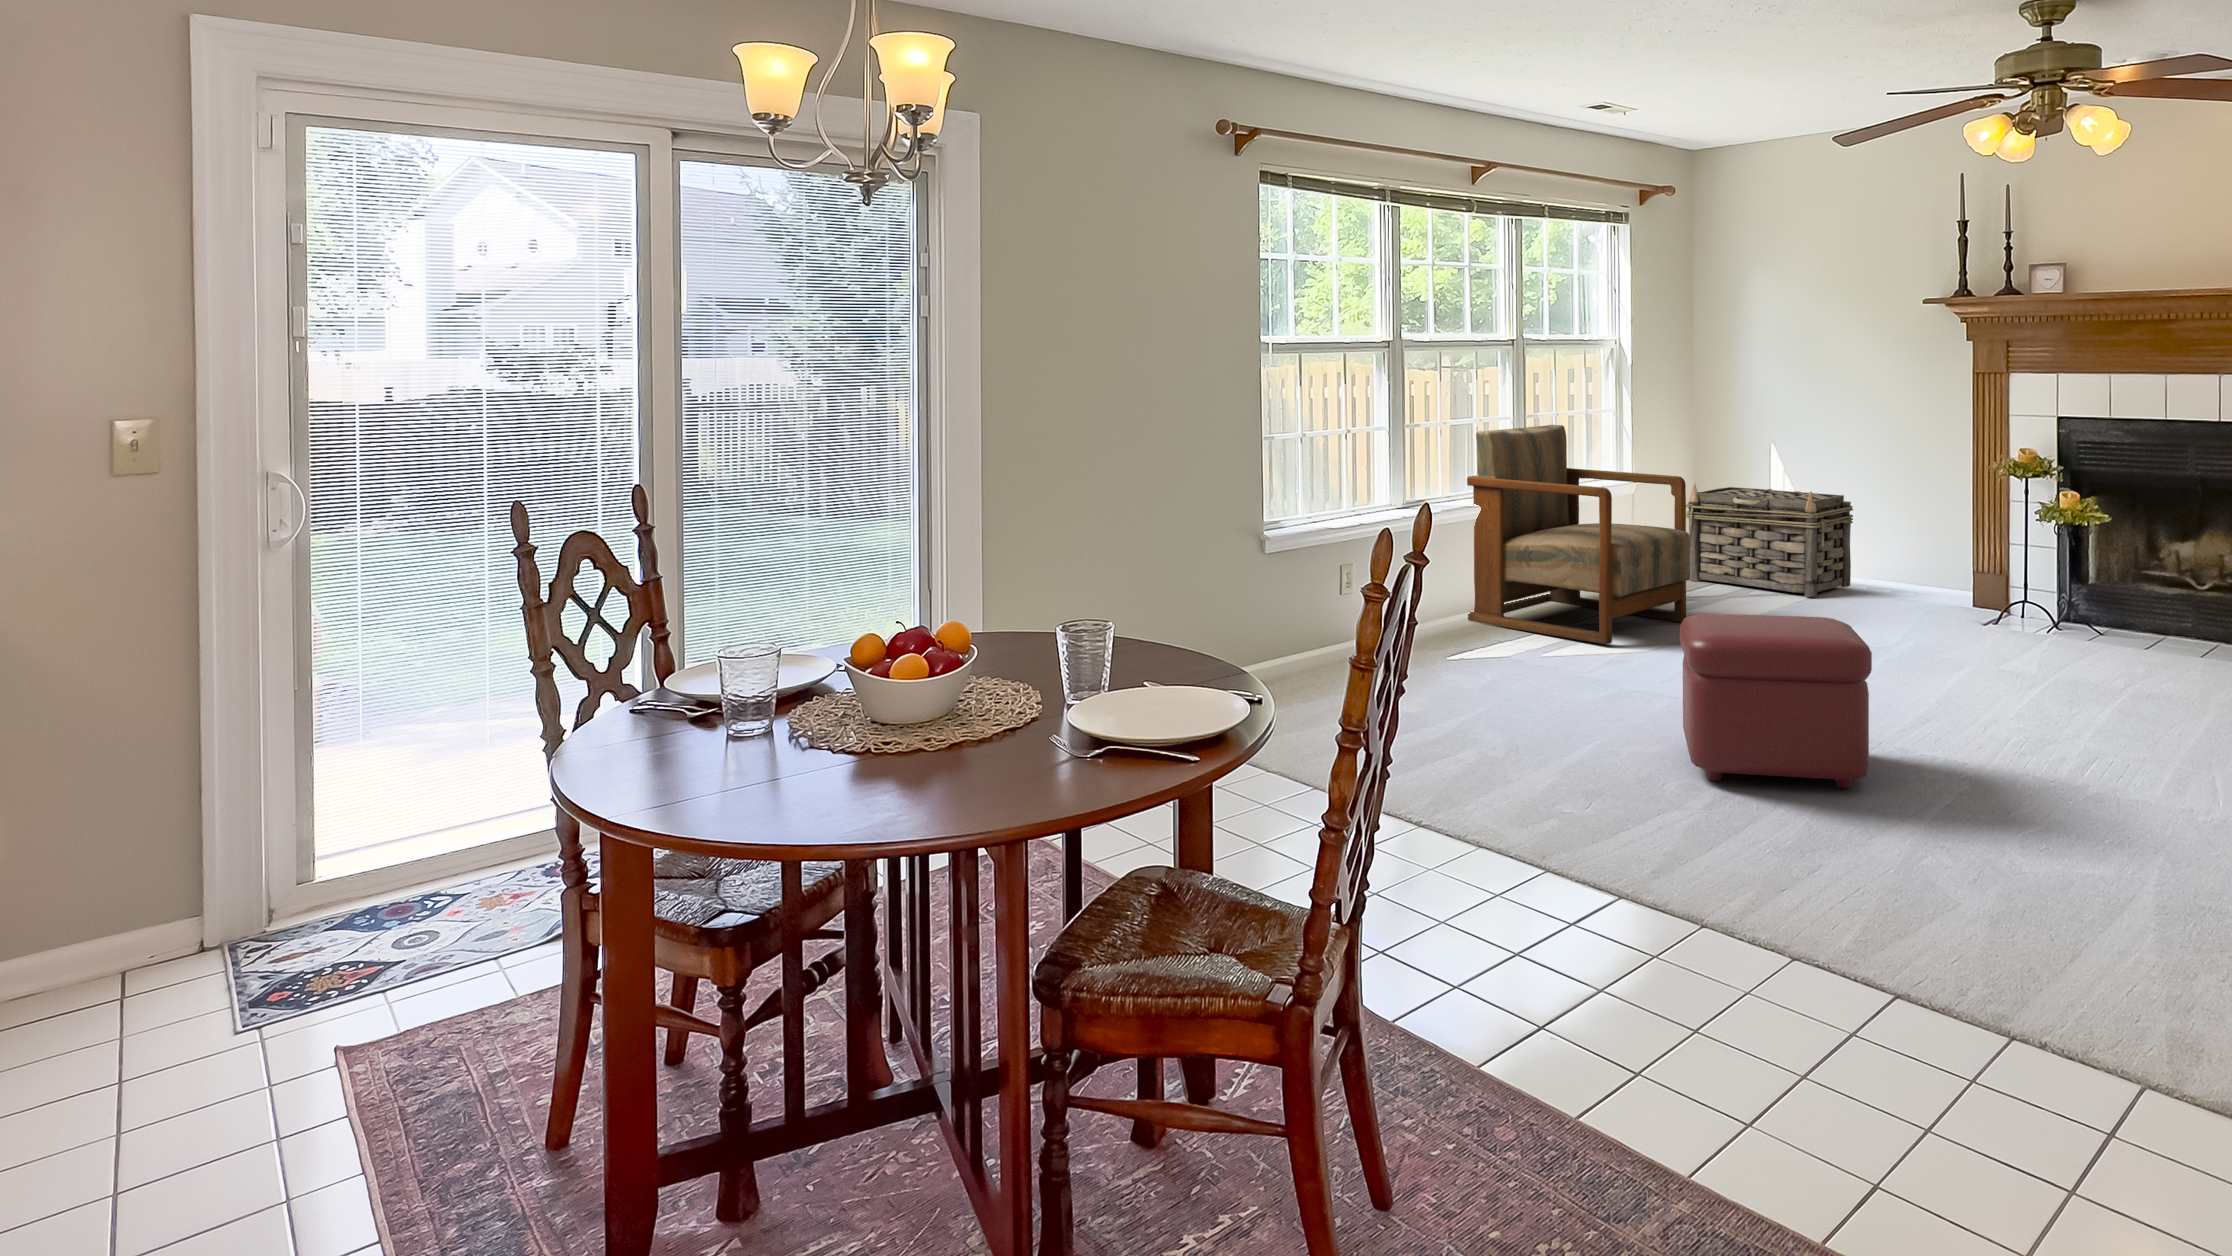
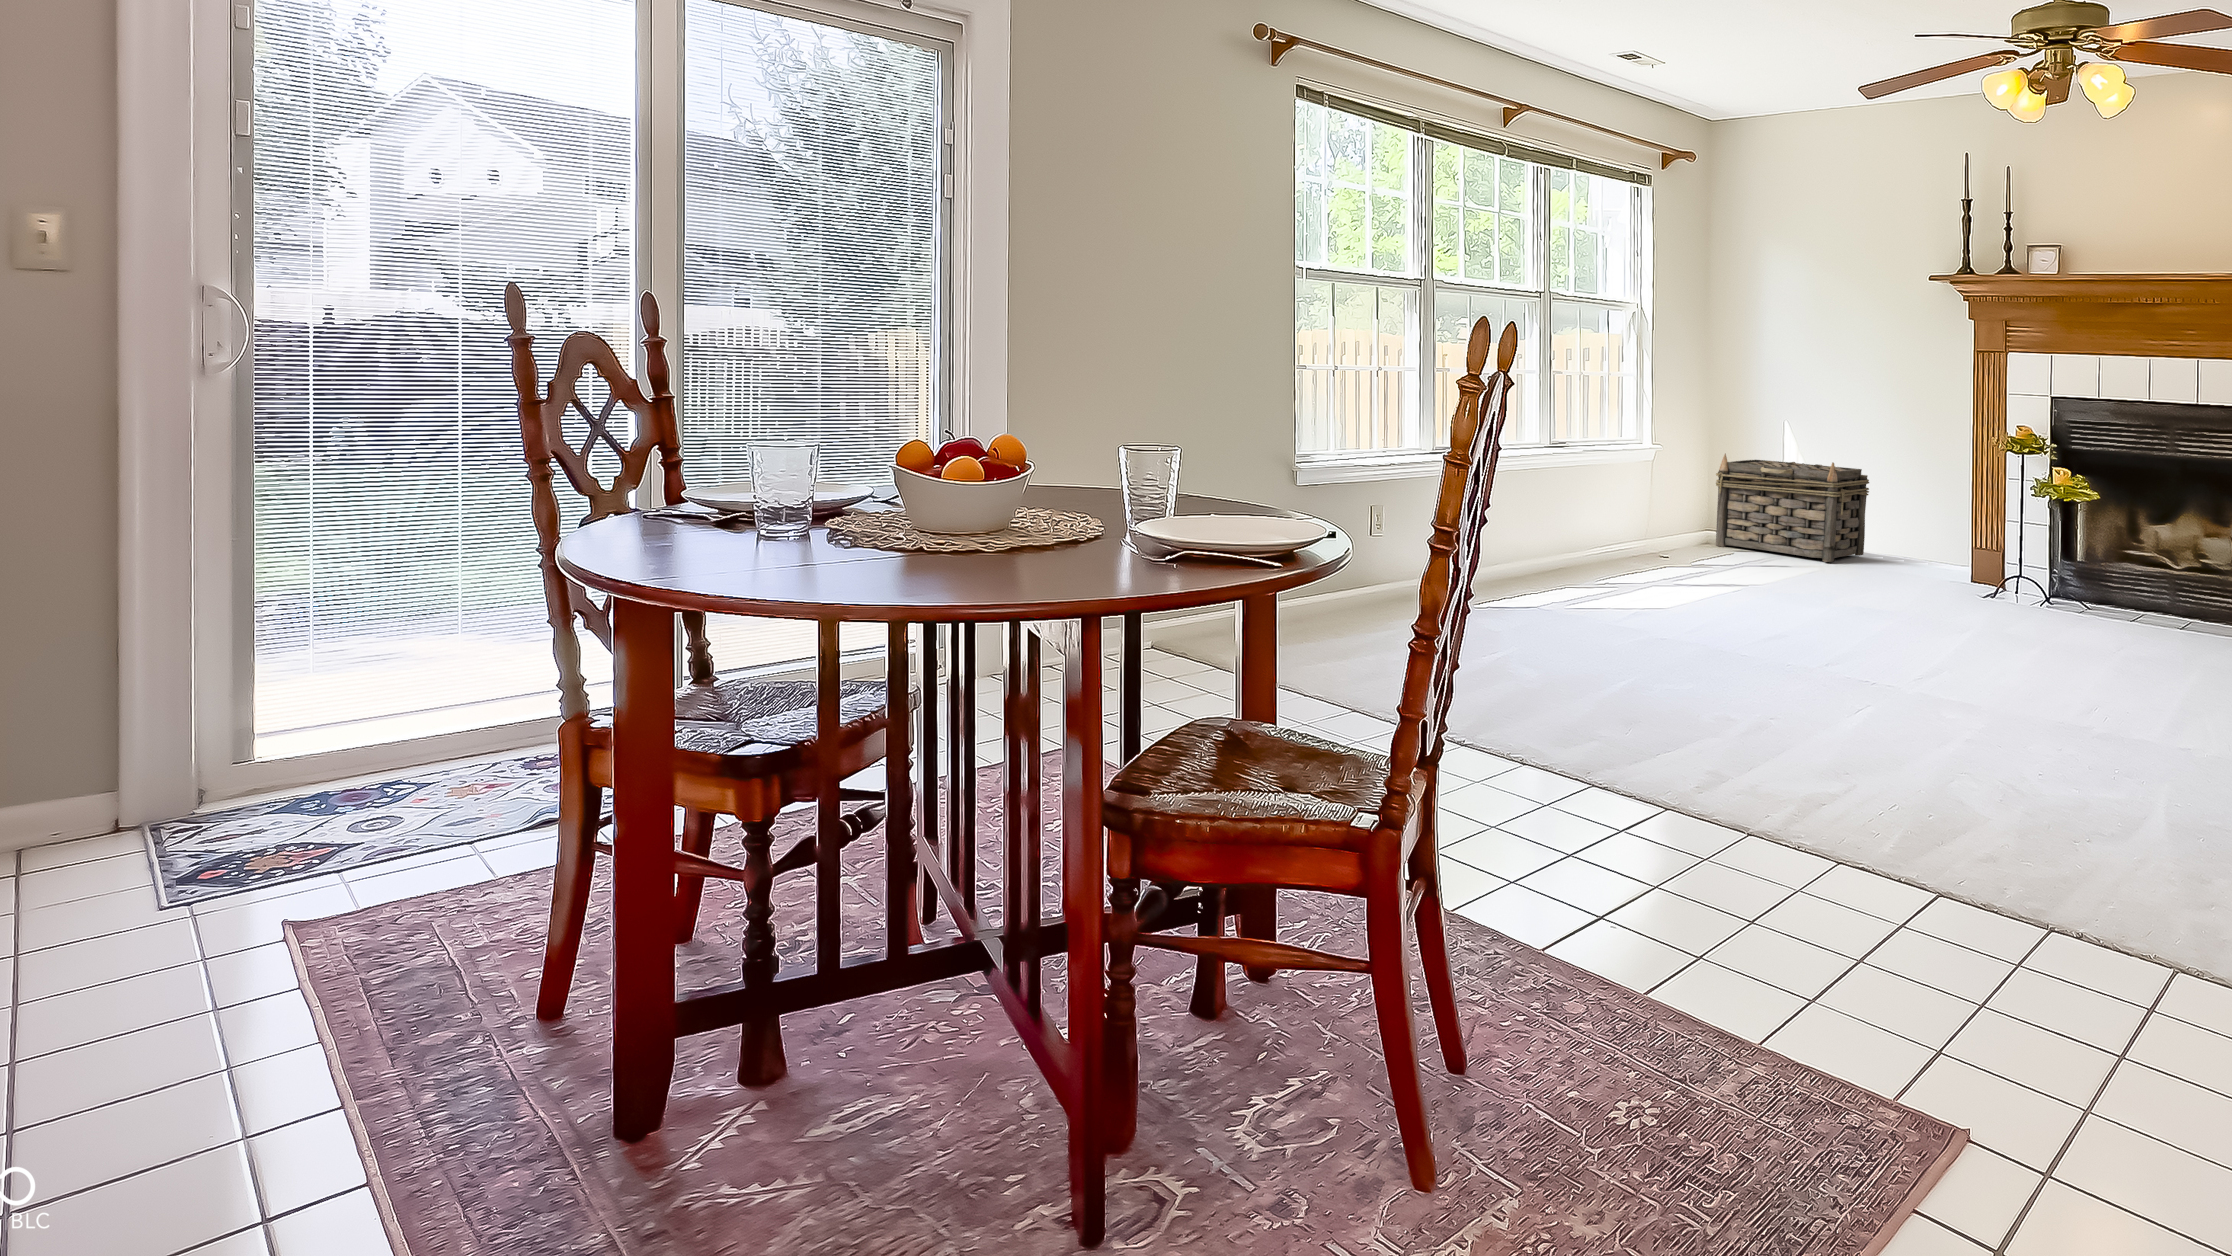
armchair: present [1467,425,1690,644] -> none [1509,386,1723,593]
ottoman: present [1680,614,1872,789] -> none [1722,550,1905,714]

